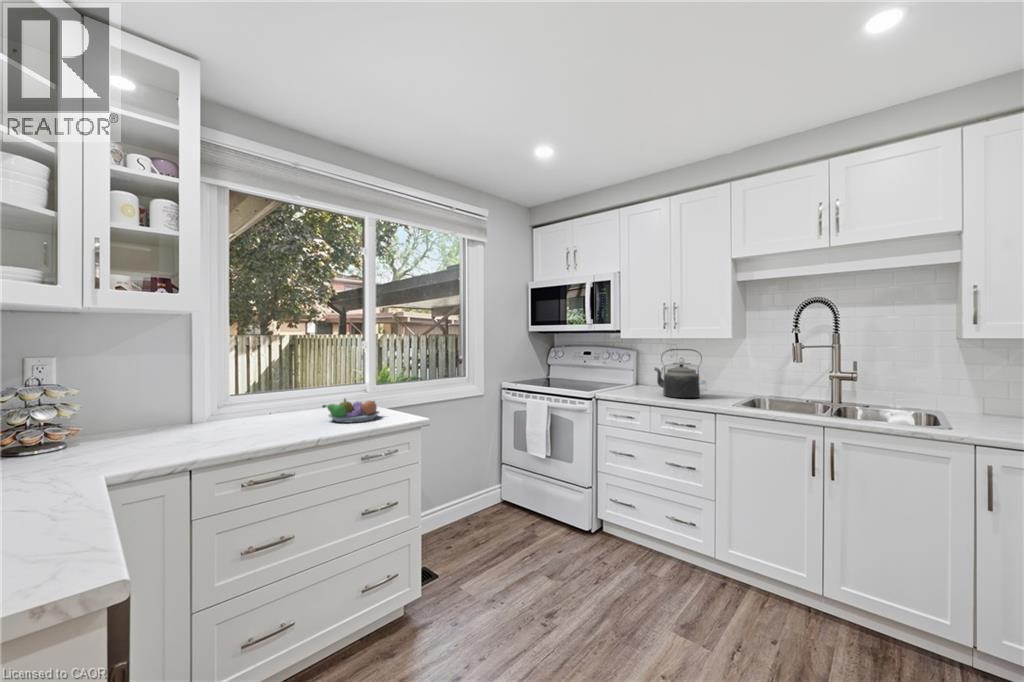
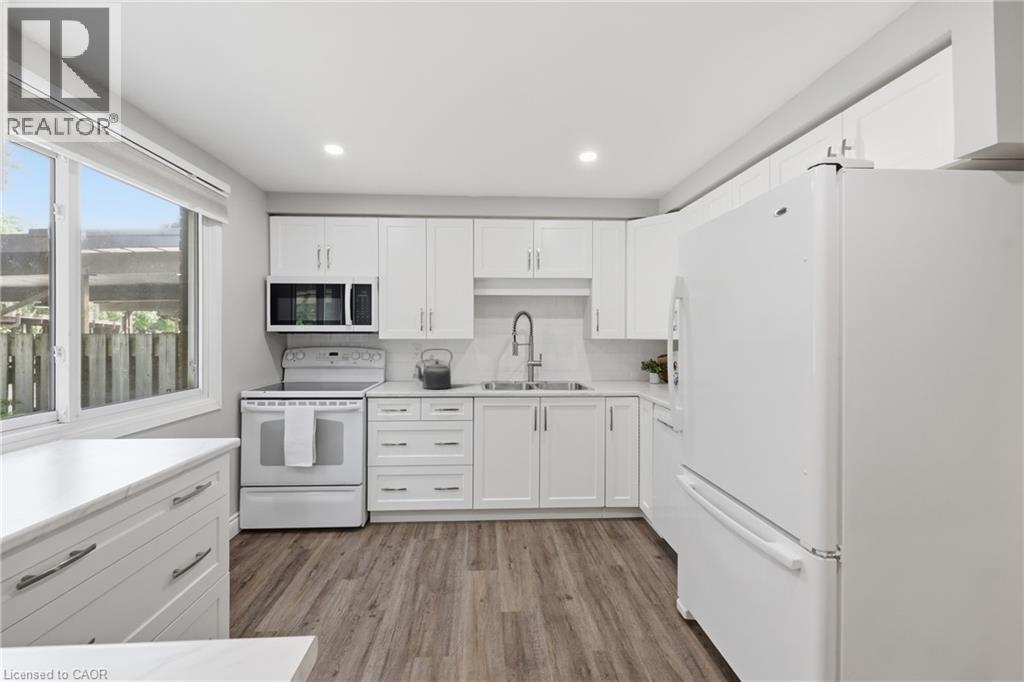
fruit bowl: present [323,399,380,422] -> none [36,429,152,468]

